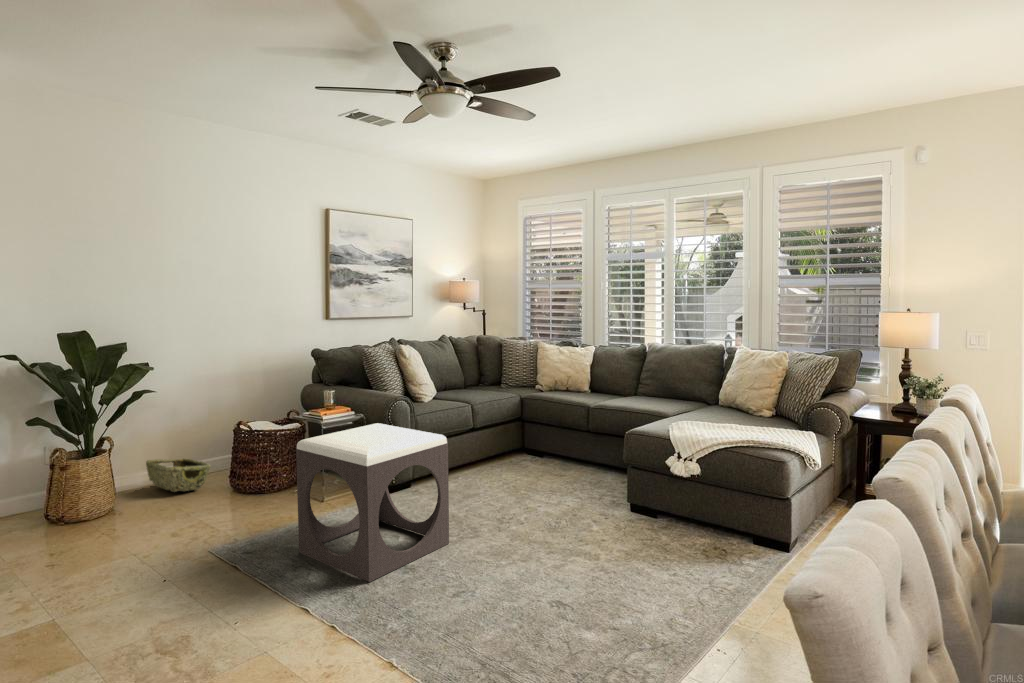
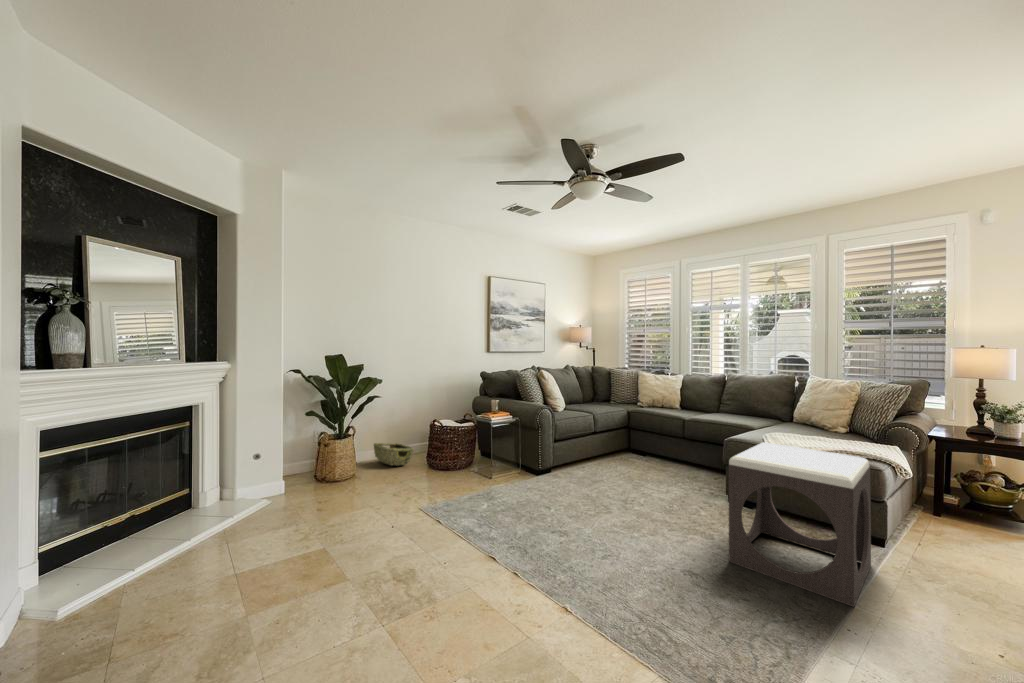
footstool: present [296,423,449,582] -> present [729,442,871,607]

